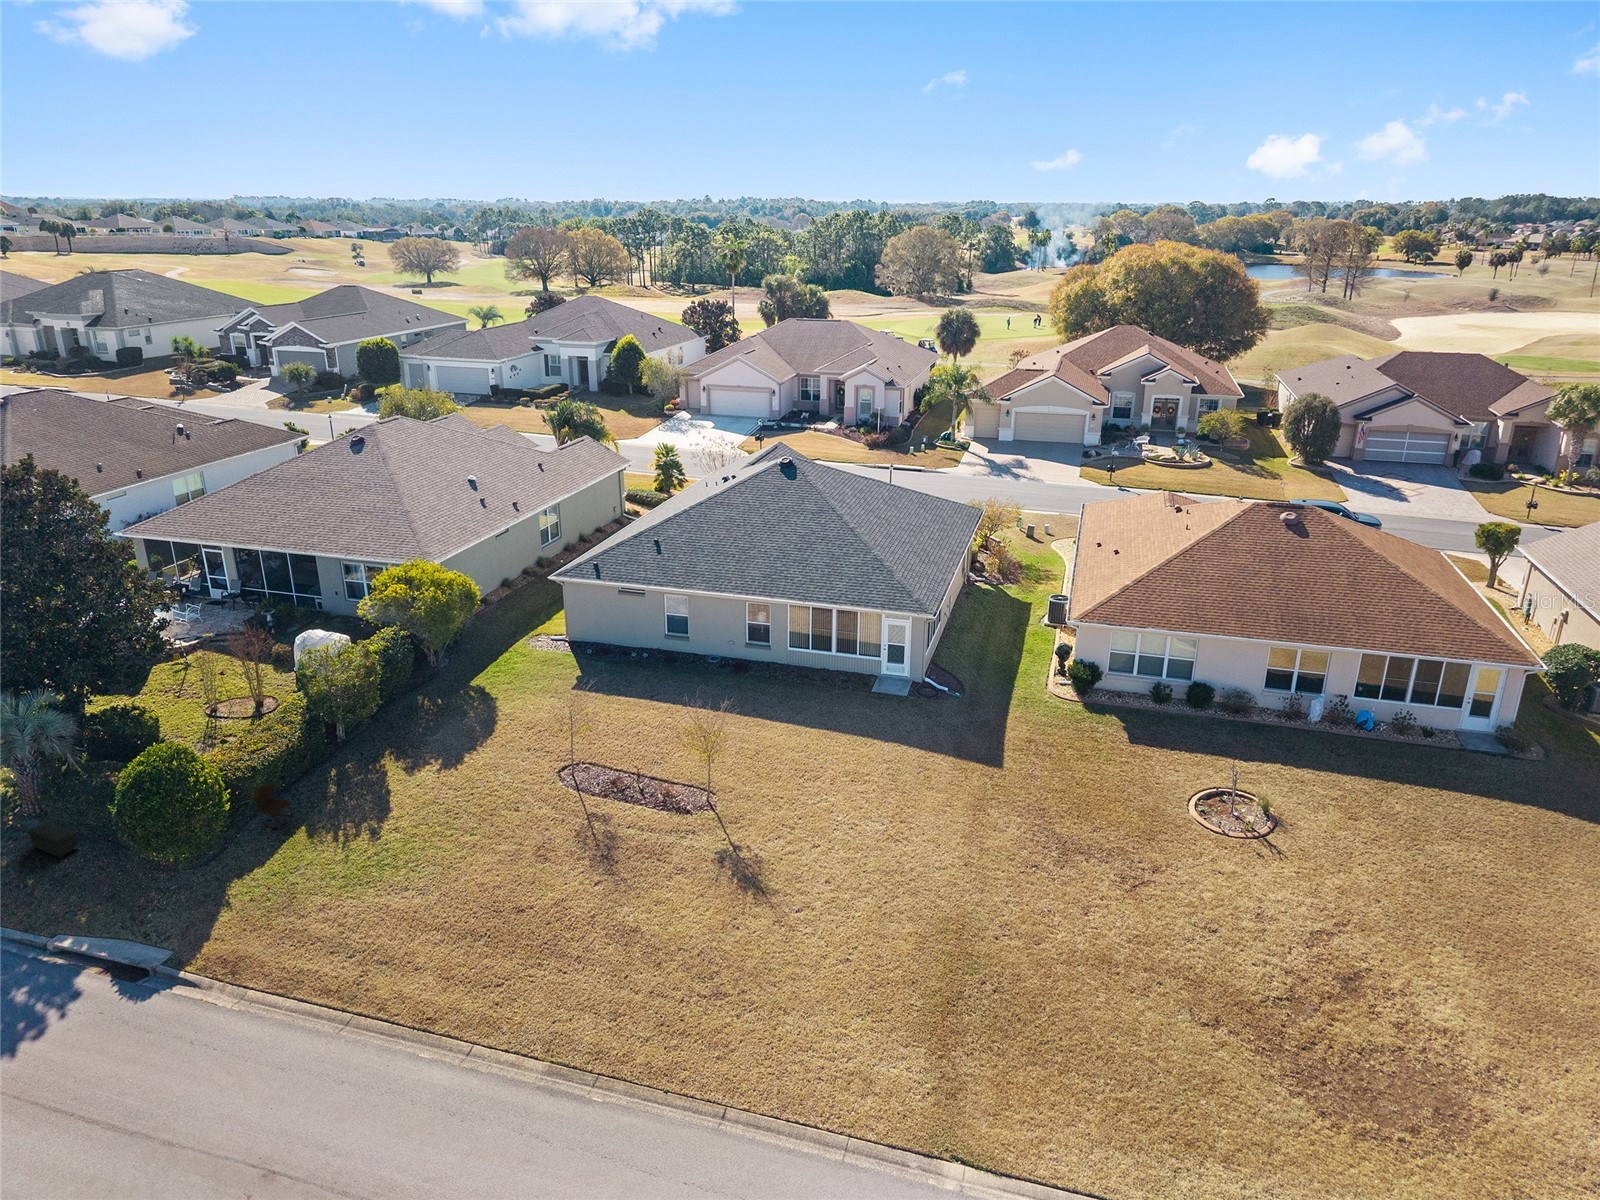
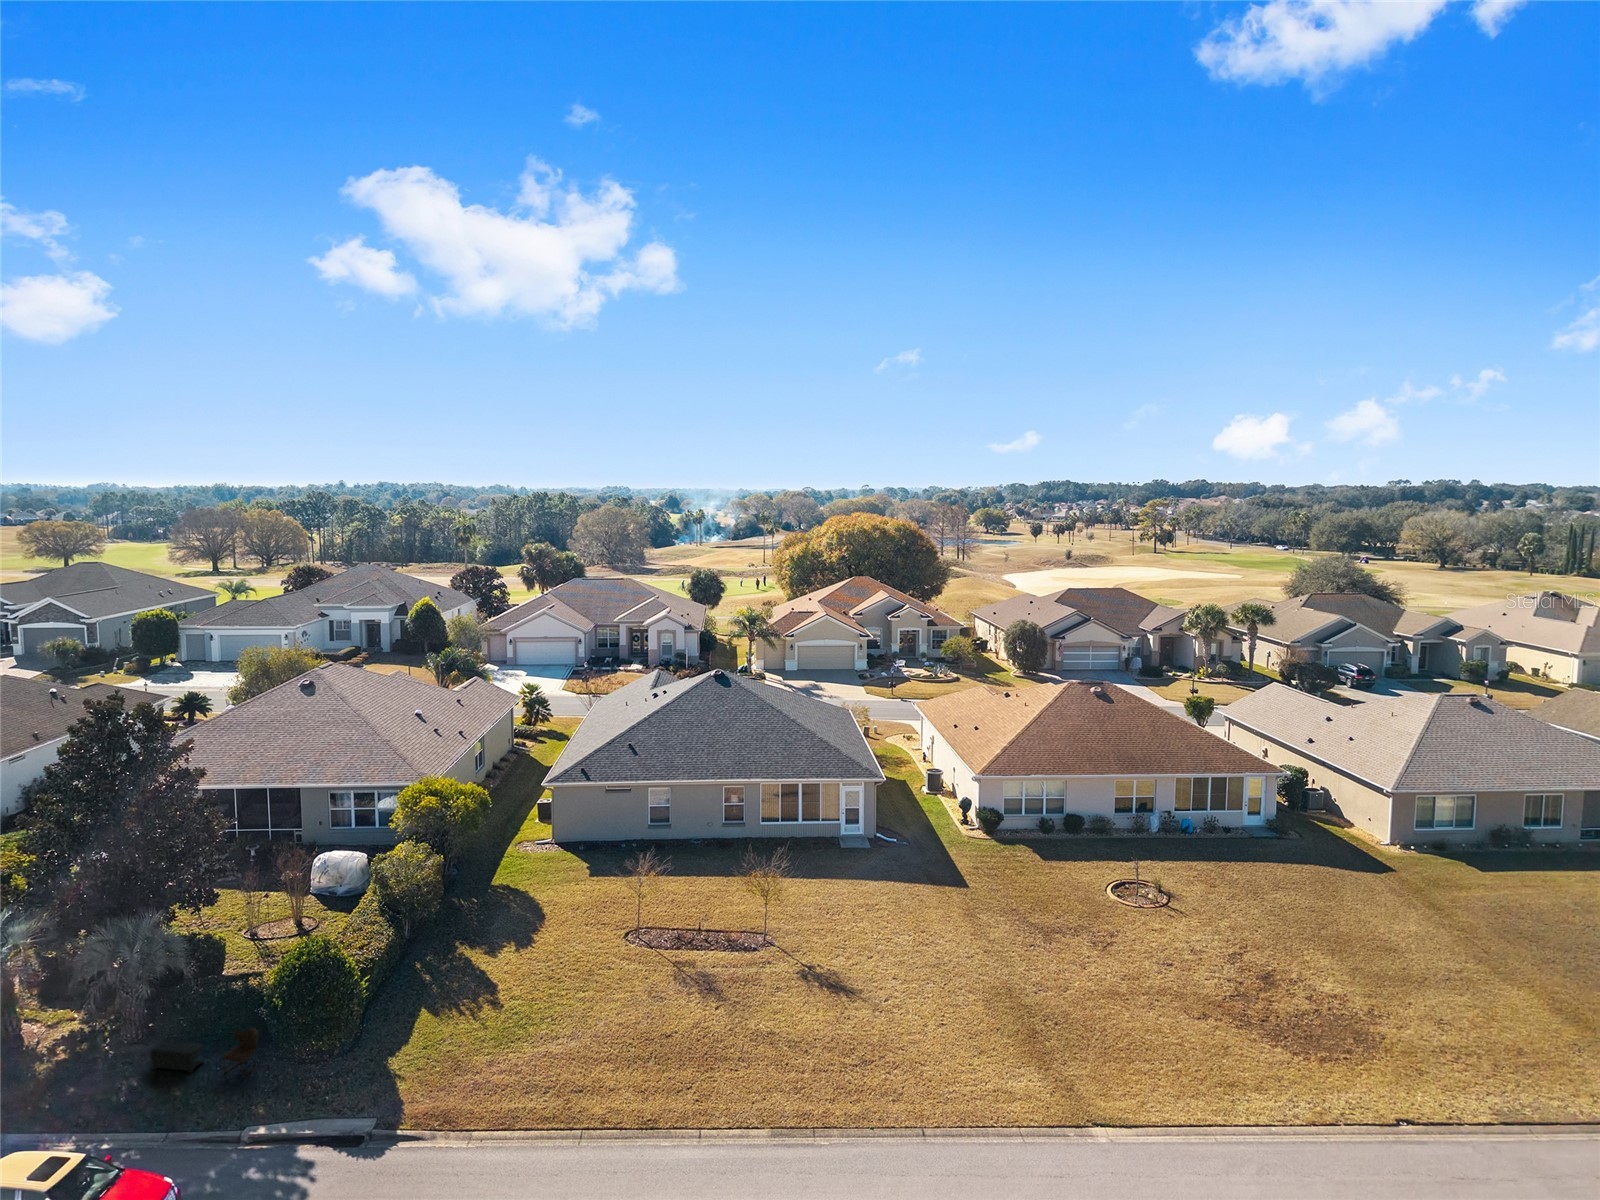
chair: present [252,784,290,817] -> present [223,1028,258,1076]

